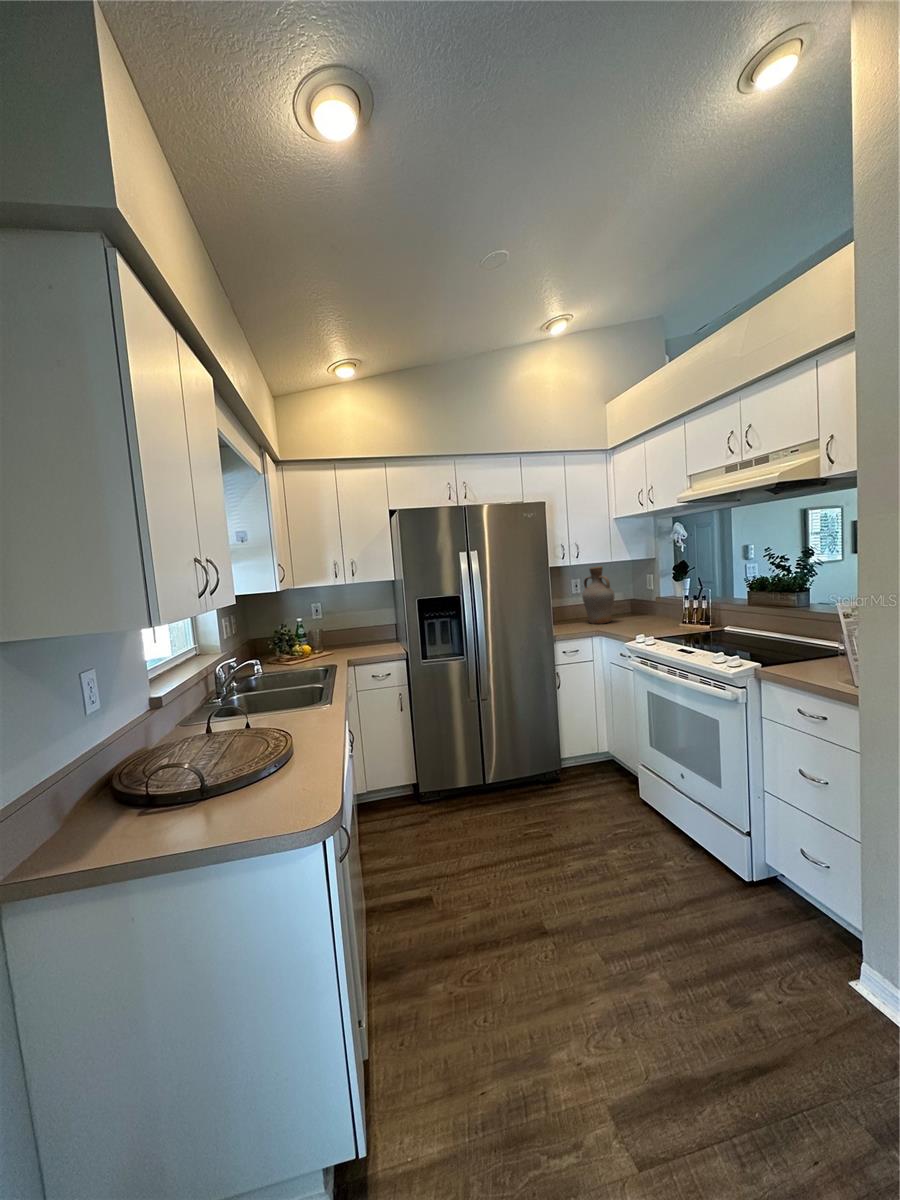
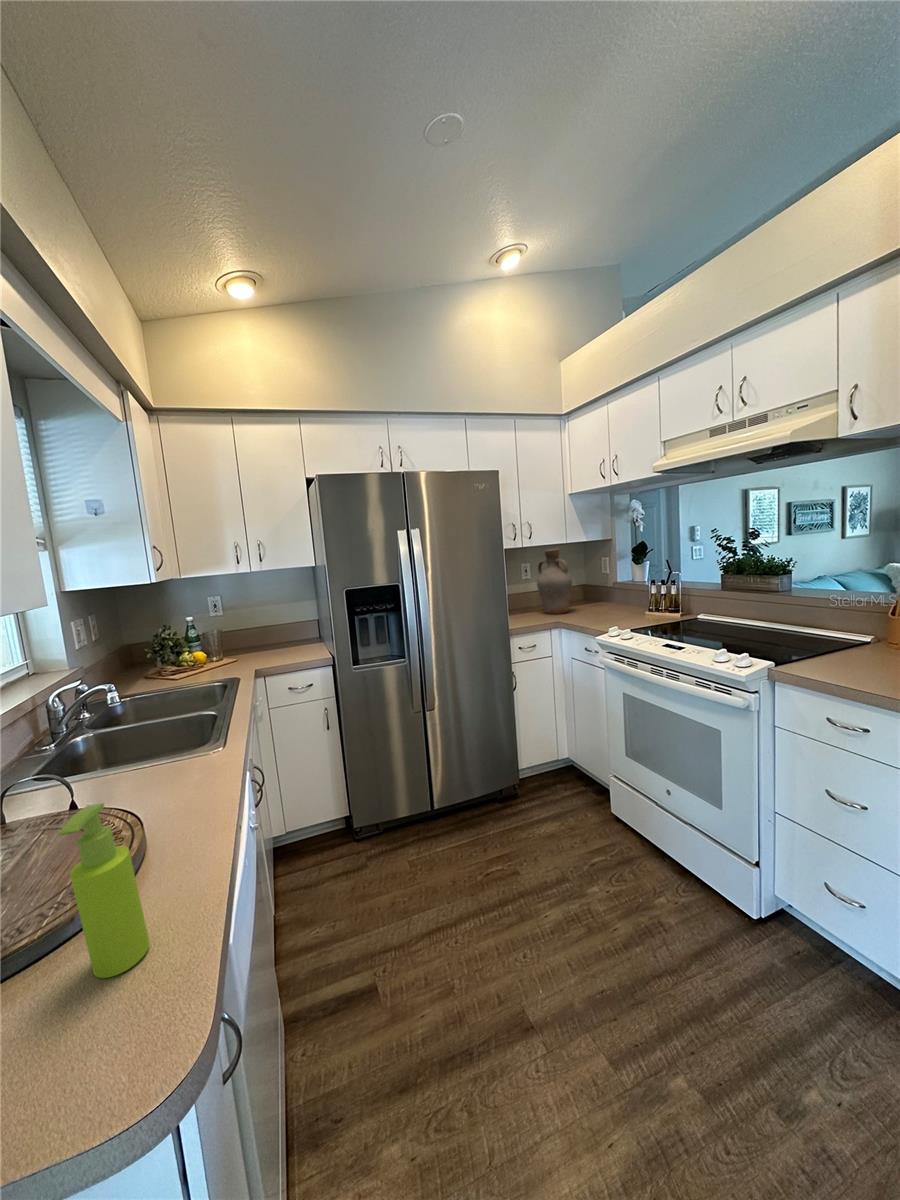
soap dispenser: none [272,702,307,790] -> present [59,803,150,978]

